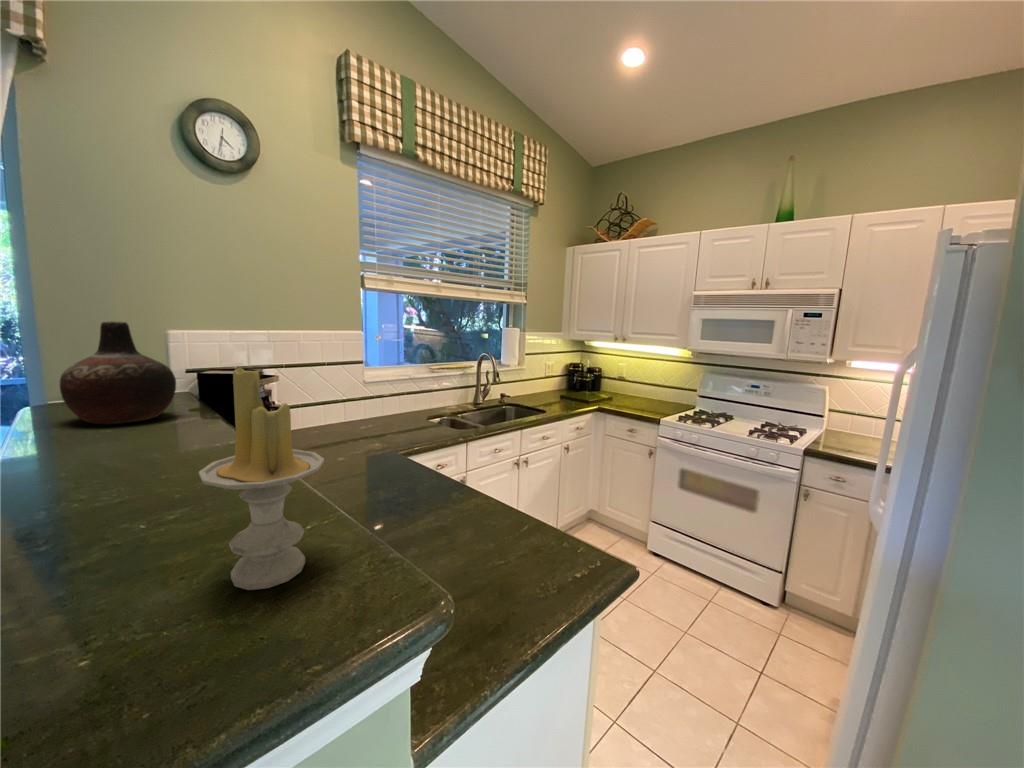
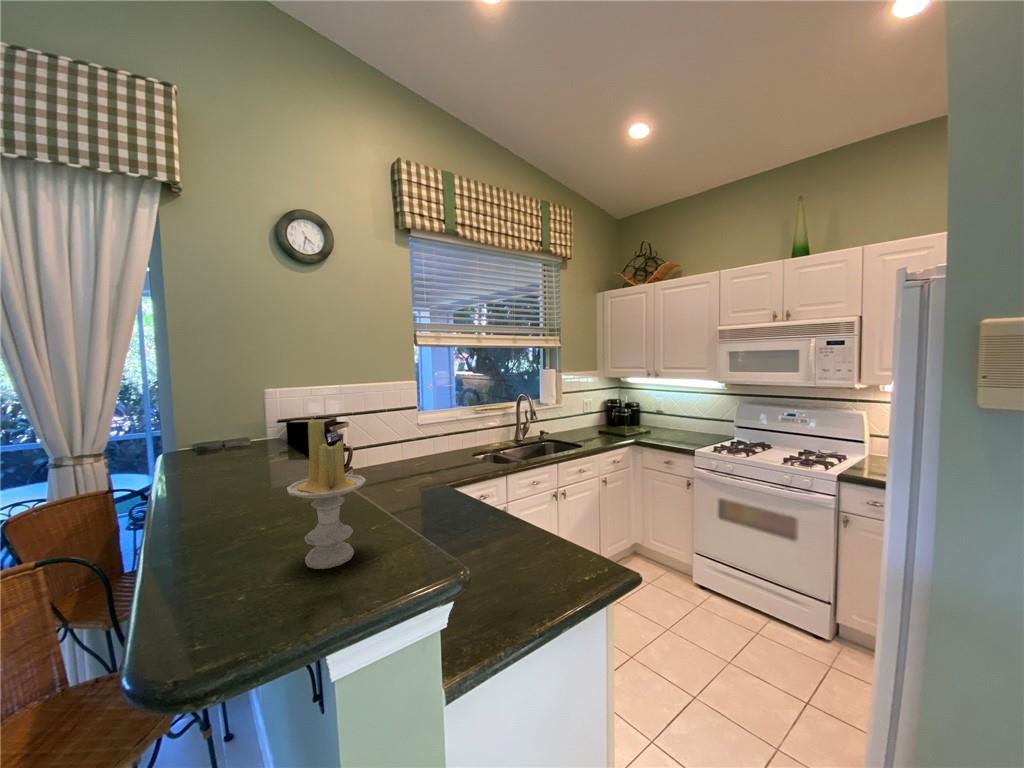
vase: present [60,322,176,424] -> none [193,386,271,464]

